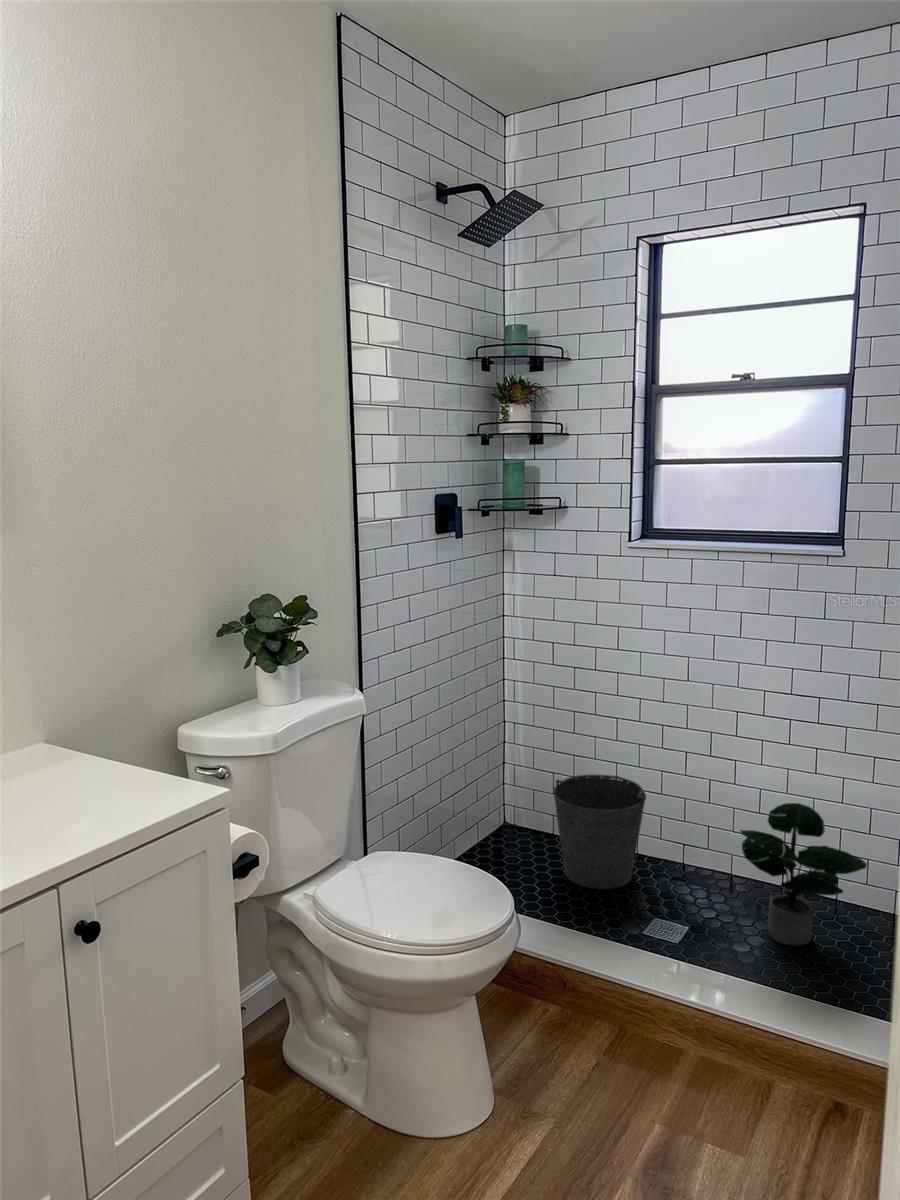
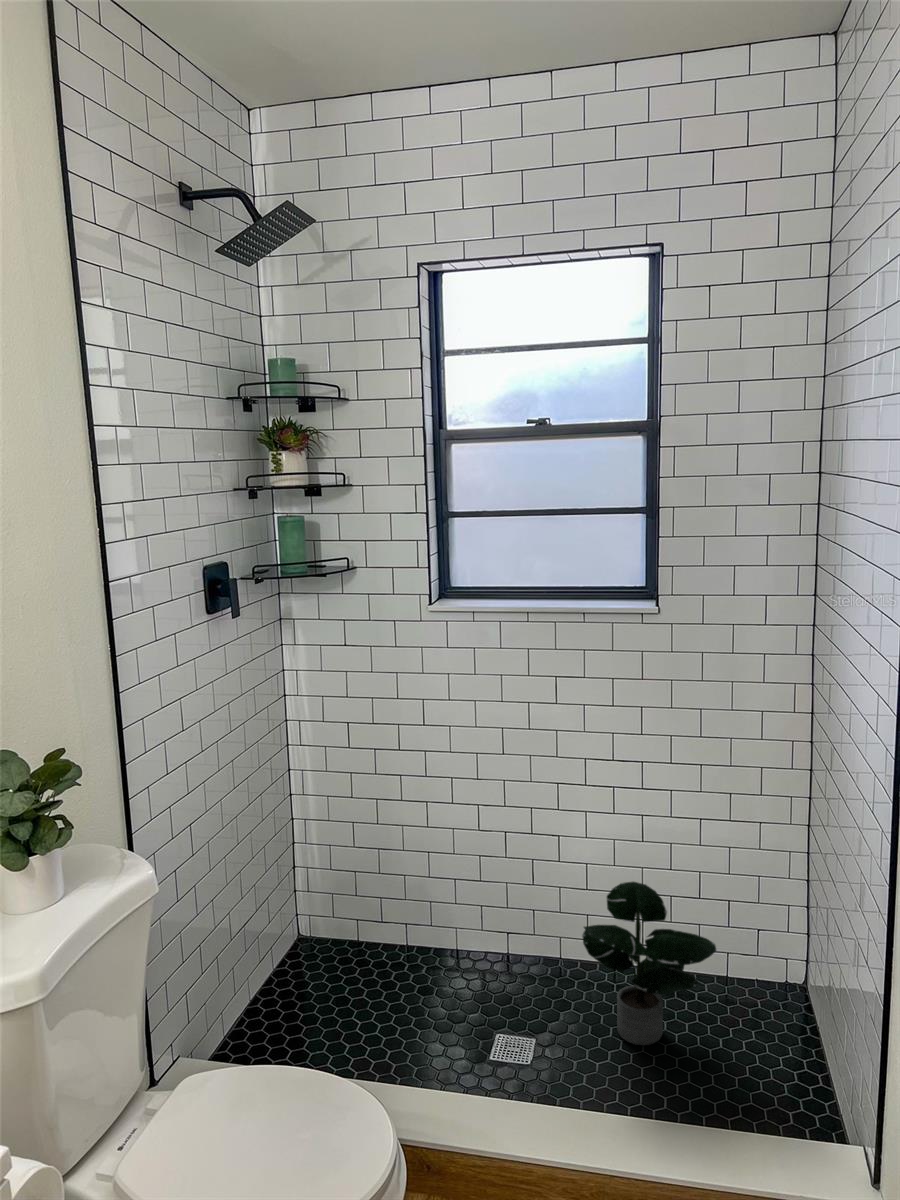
bucket: present [553,774,646,889] -> none [363,869,469,1010]

